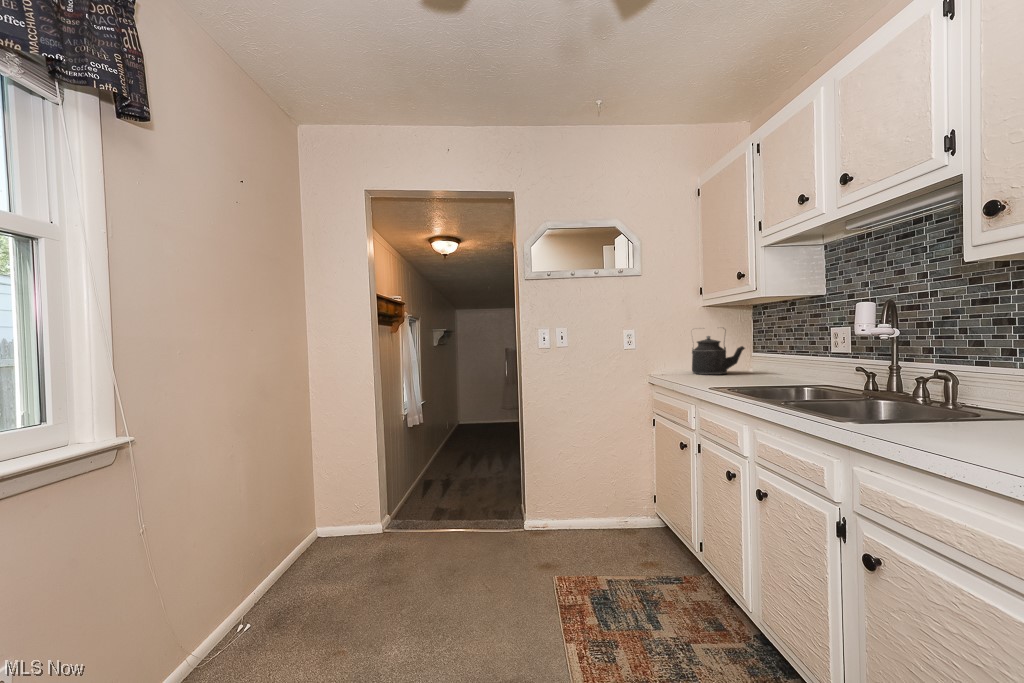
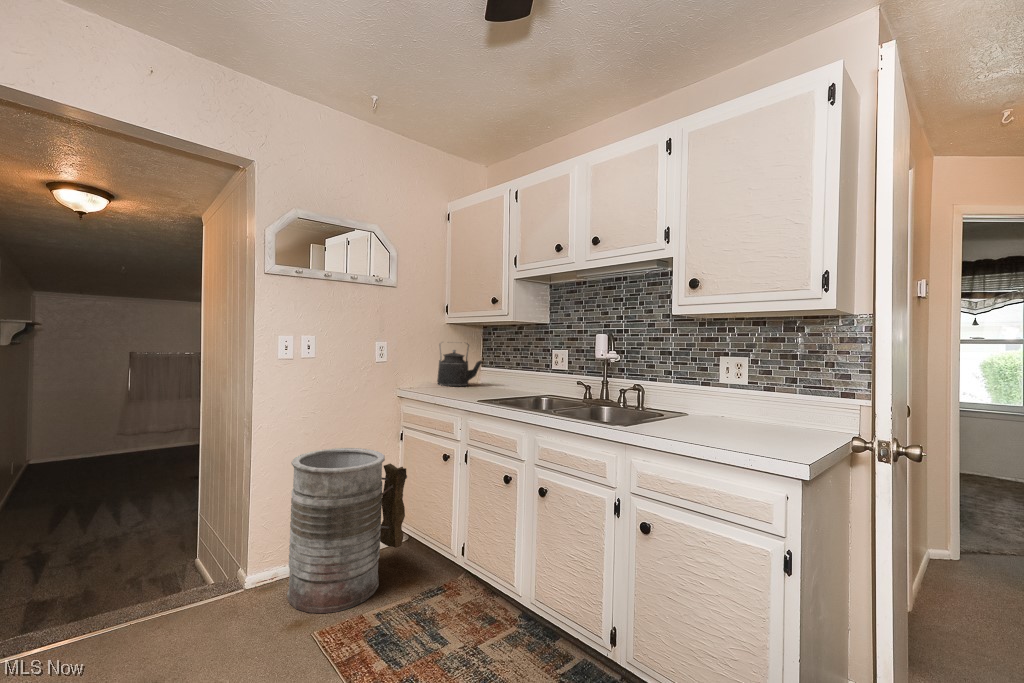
trash can: none [546,428,650,567] -> present [287,448,407,613]

